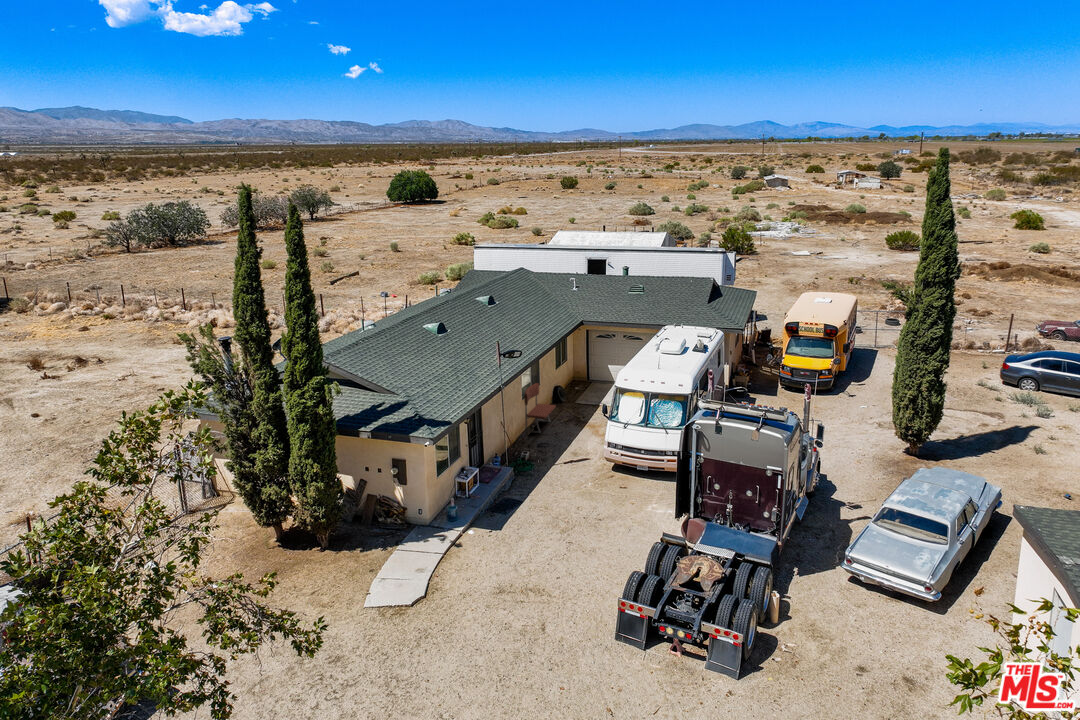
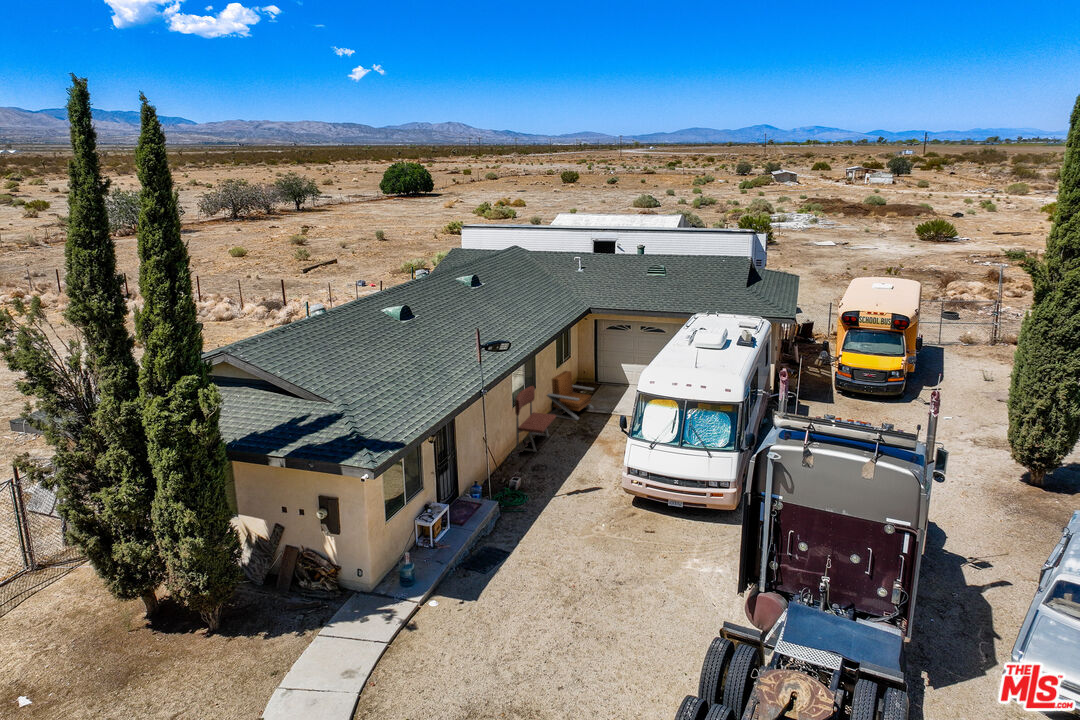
lounge chair: none [549,371,586,410] -> present [547,371,594,420]

